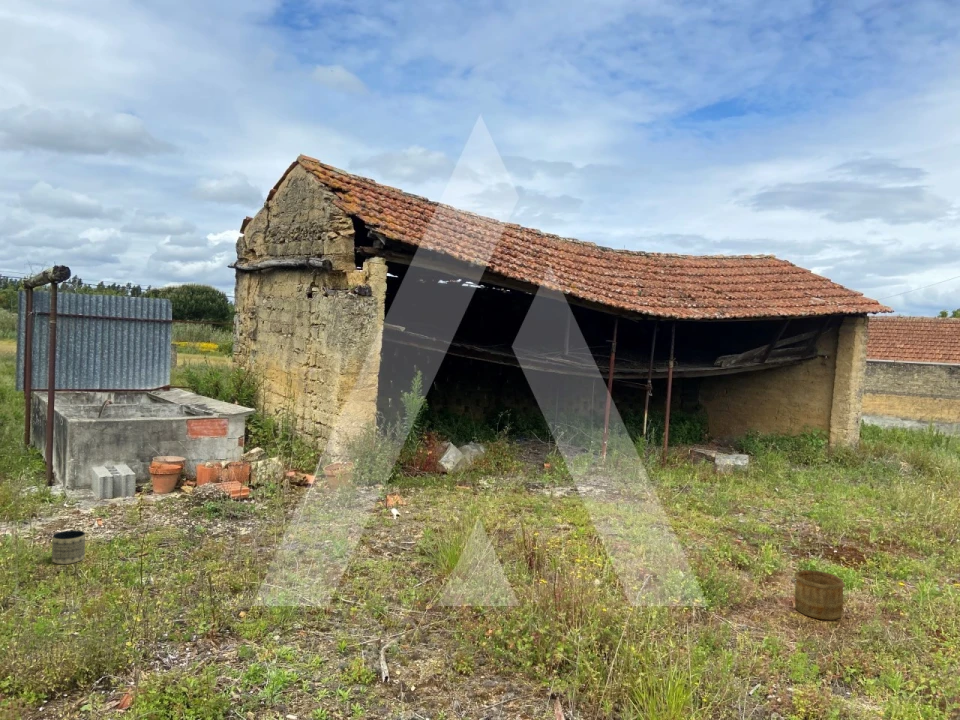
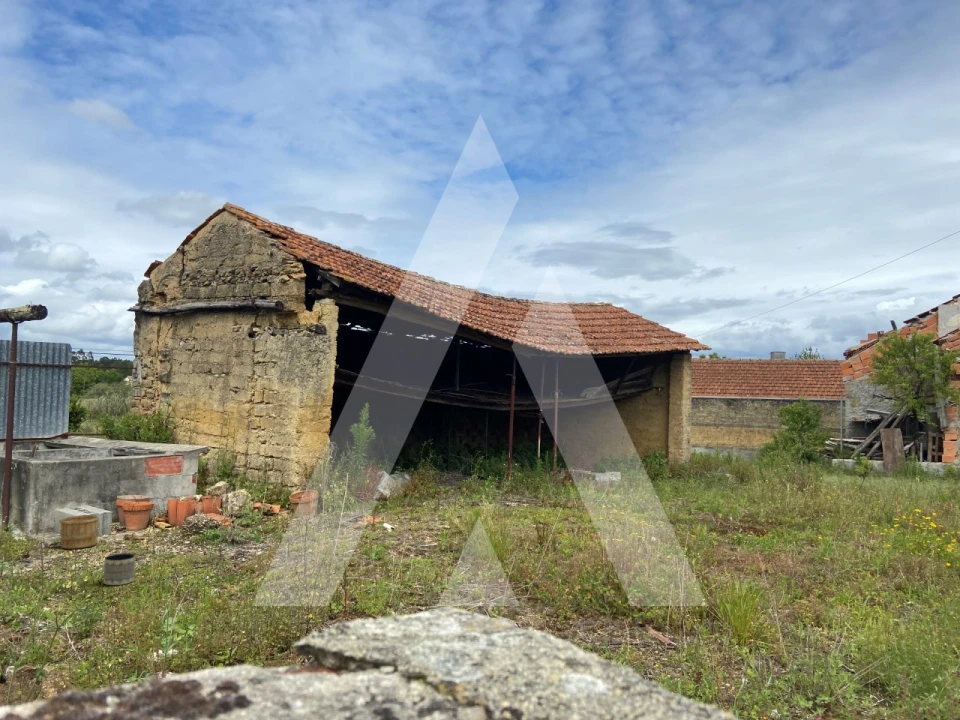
wooden bucket: present [795,570,845,620] -> present [60,515,99,549]

